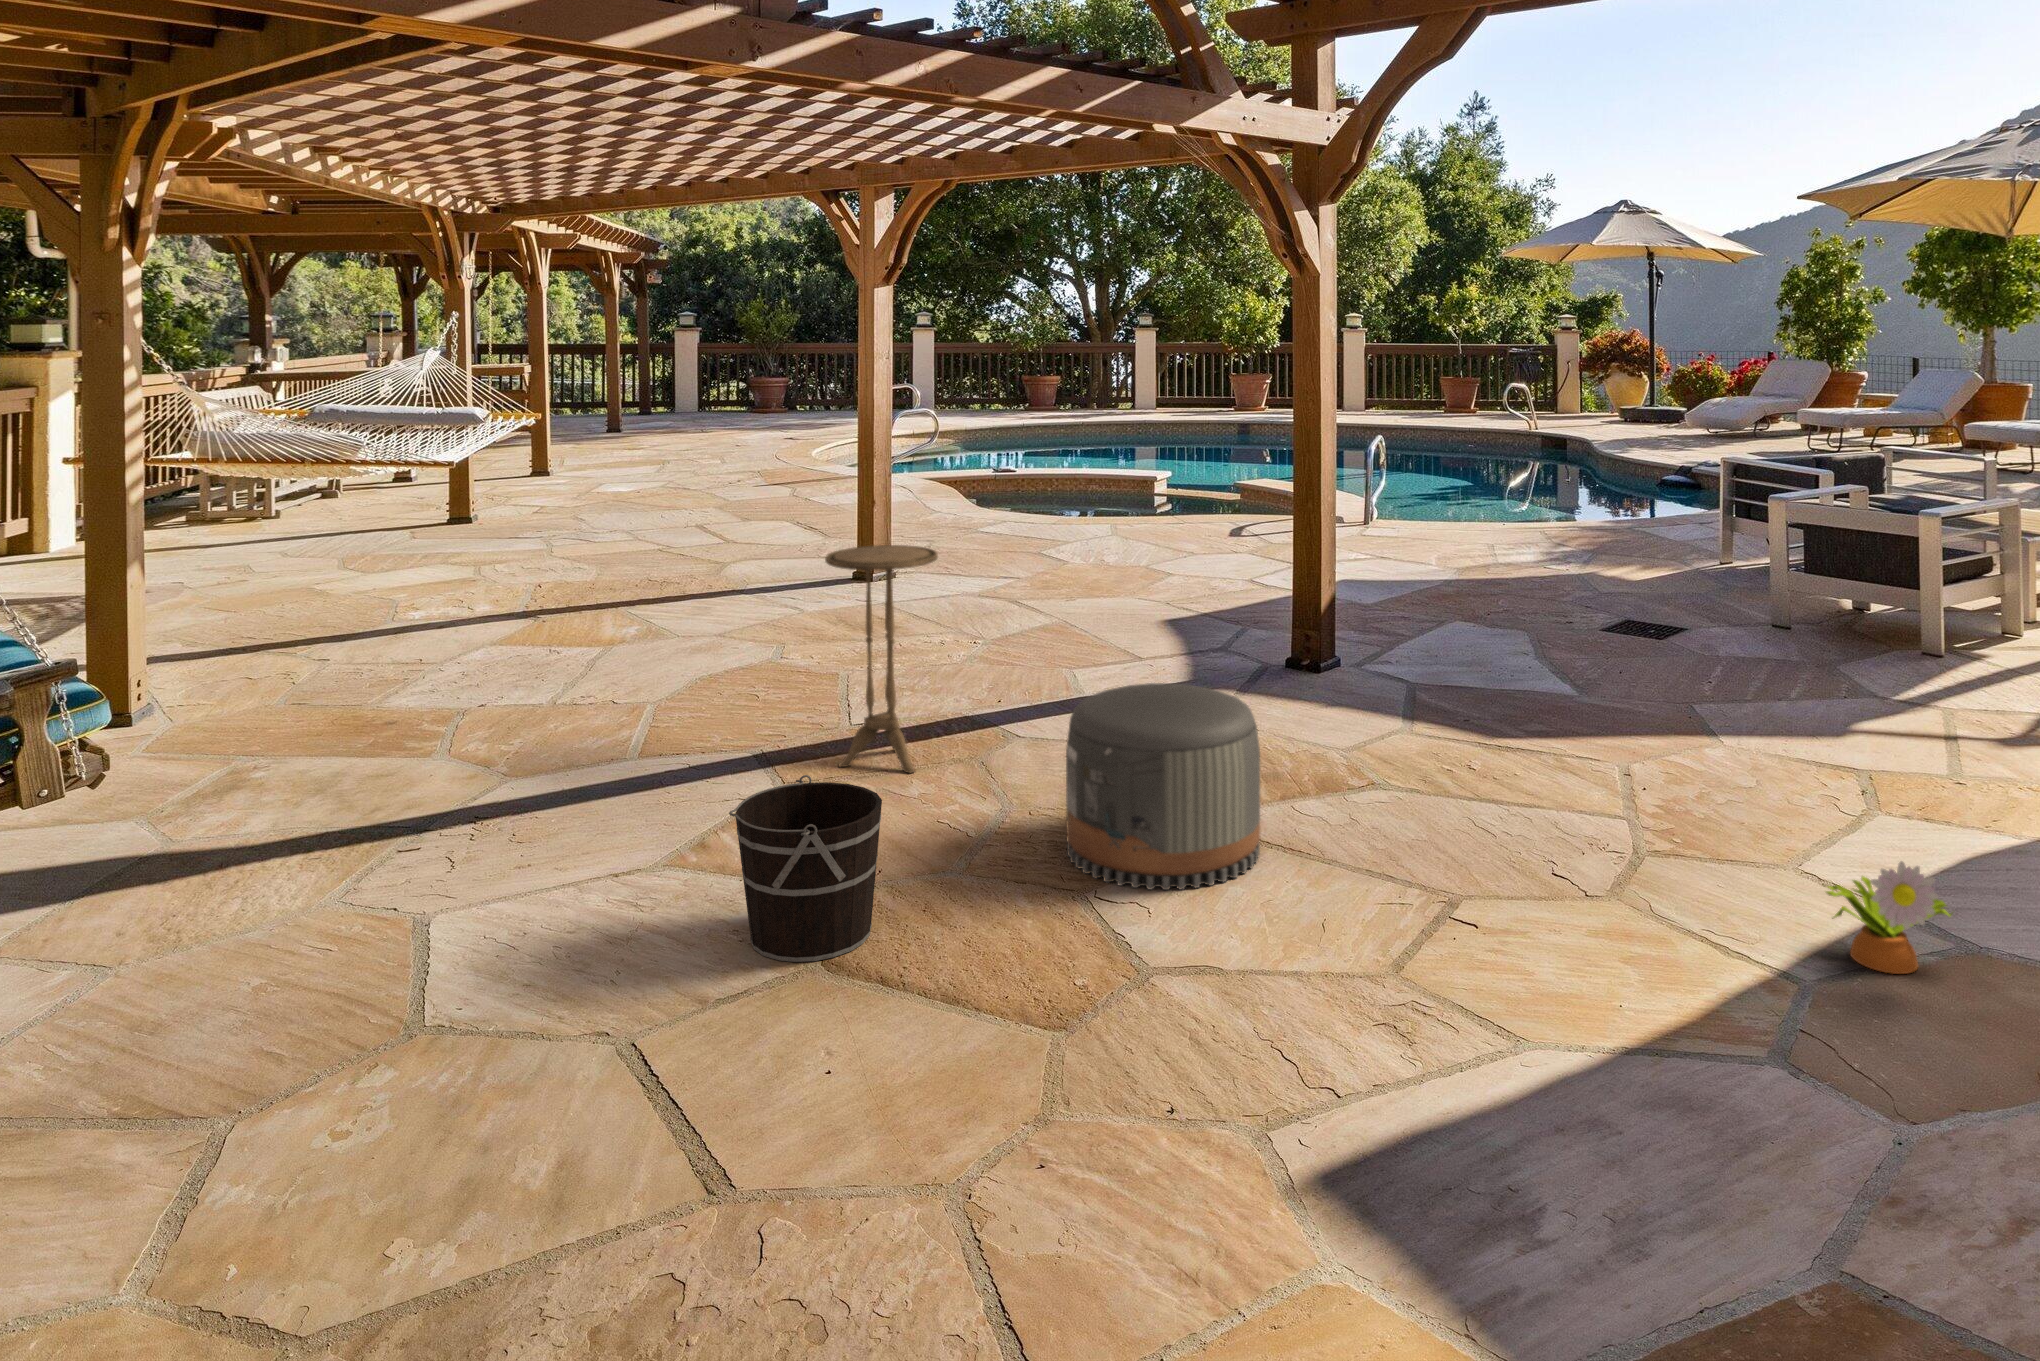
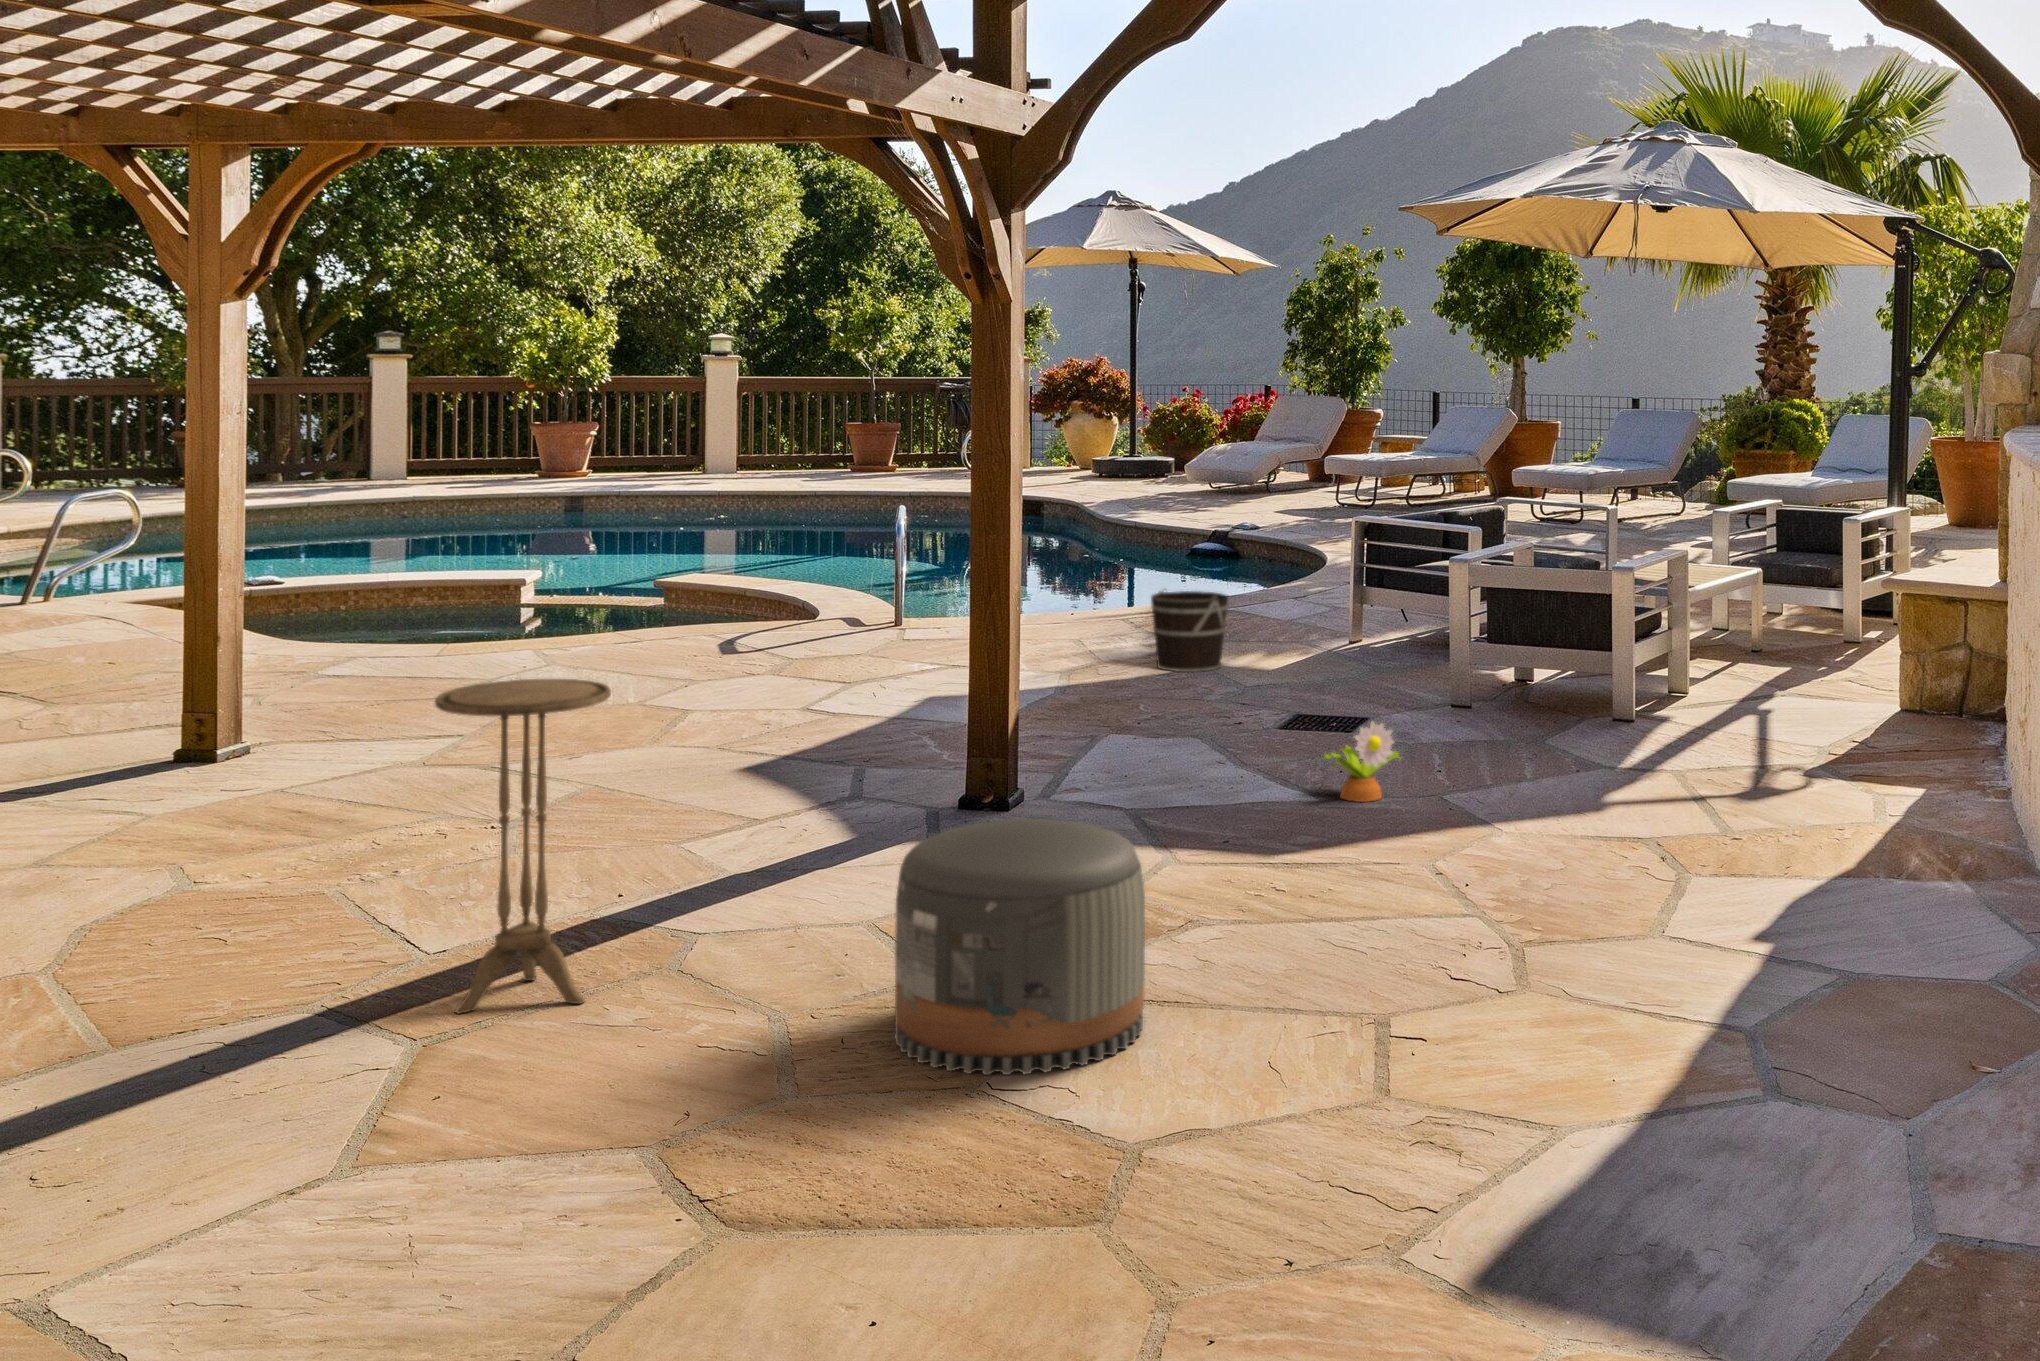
bucket: present [729,775,882,962] -> present [1151,589,1228,672]
decorative plant: present [1826,861,1952,974] -> present [1325,721,1399,802]

